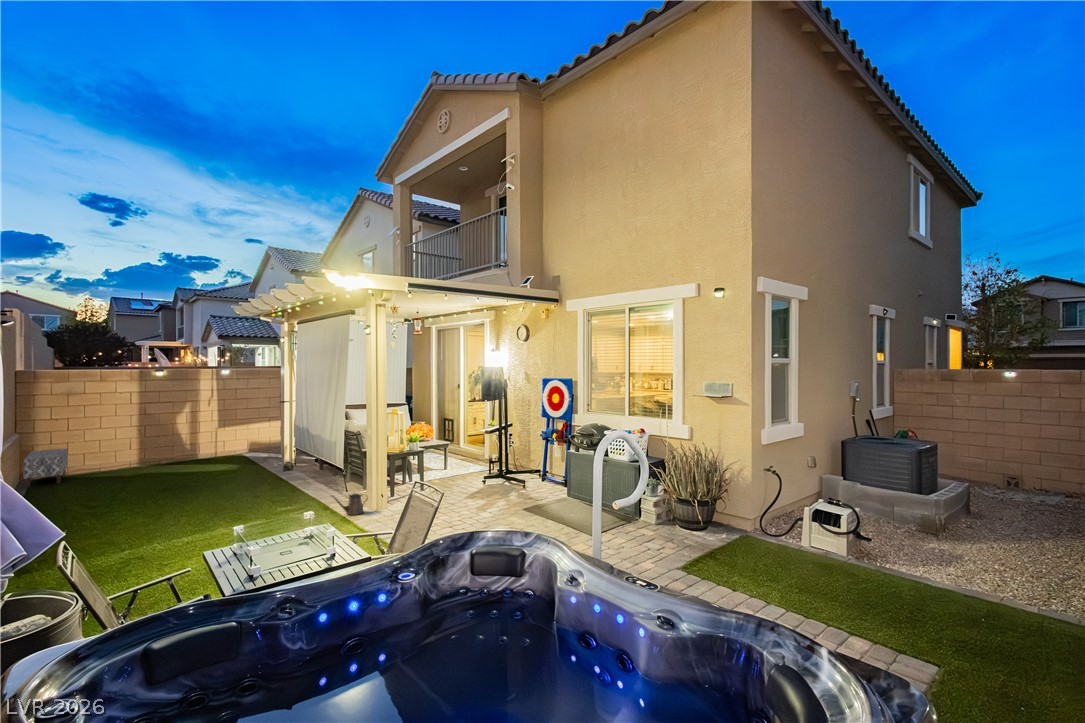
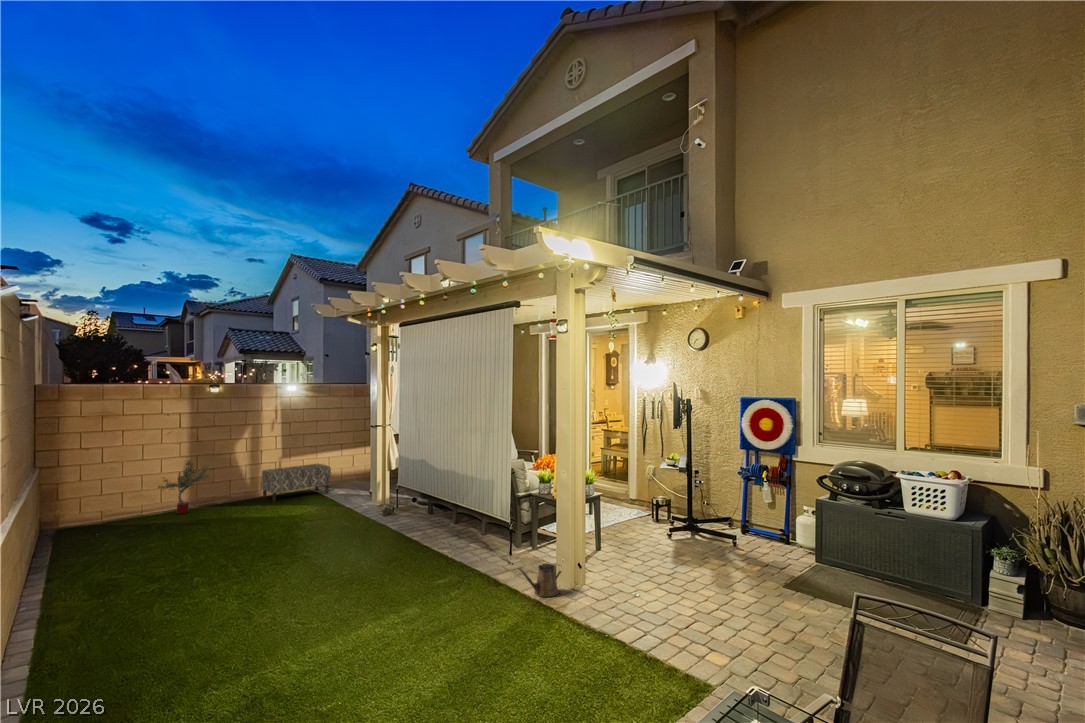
potted tree: none [112,427,155,469] -> present [158,460,209,514]
bench: present [24,449,68,487] -> present [261,464,331,502]

